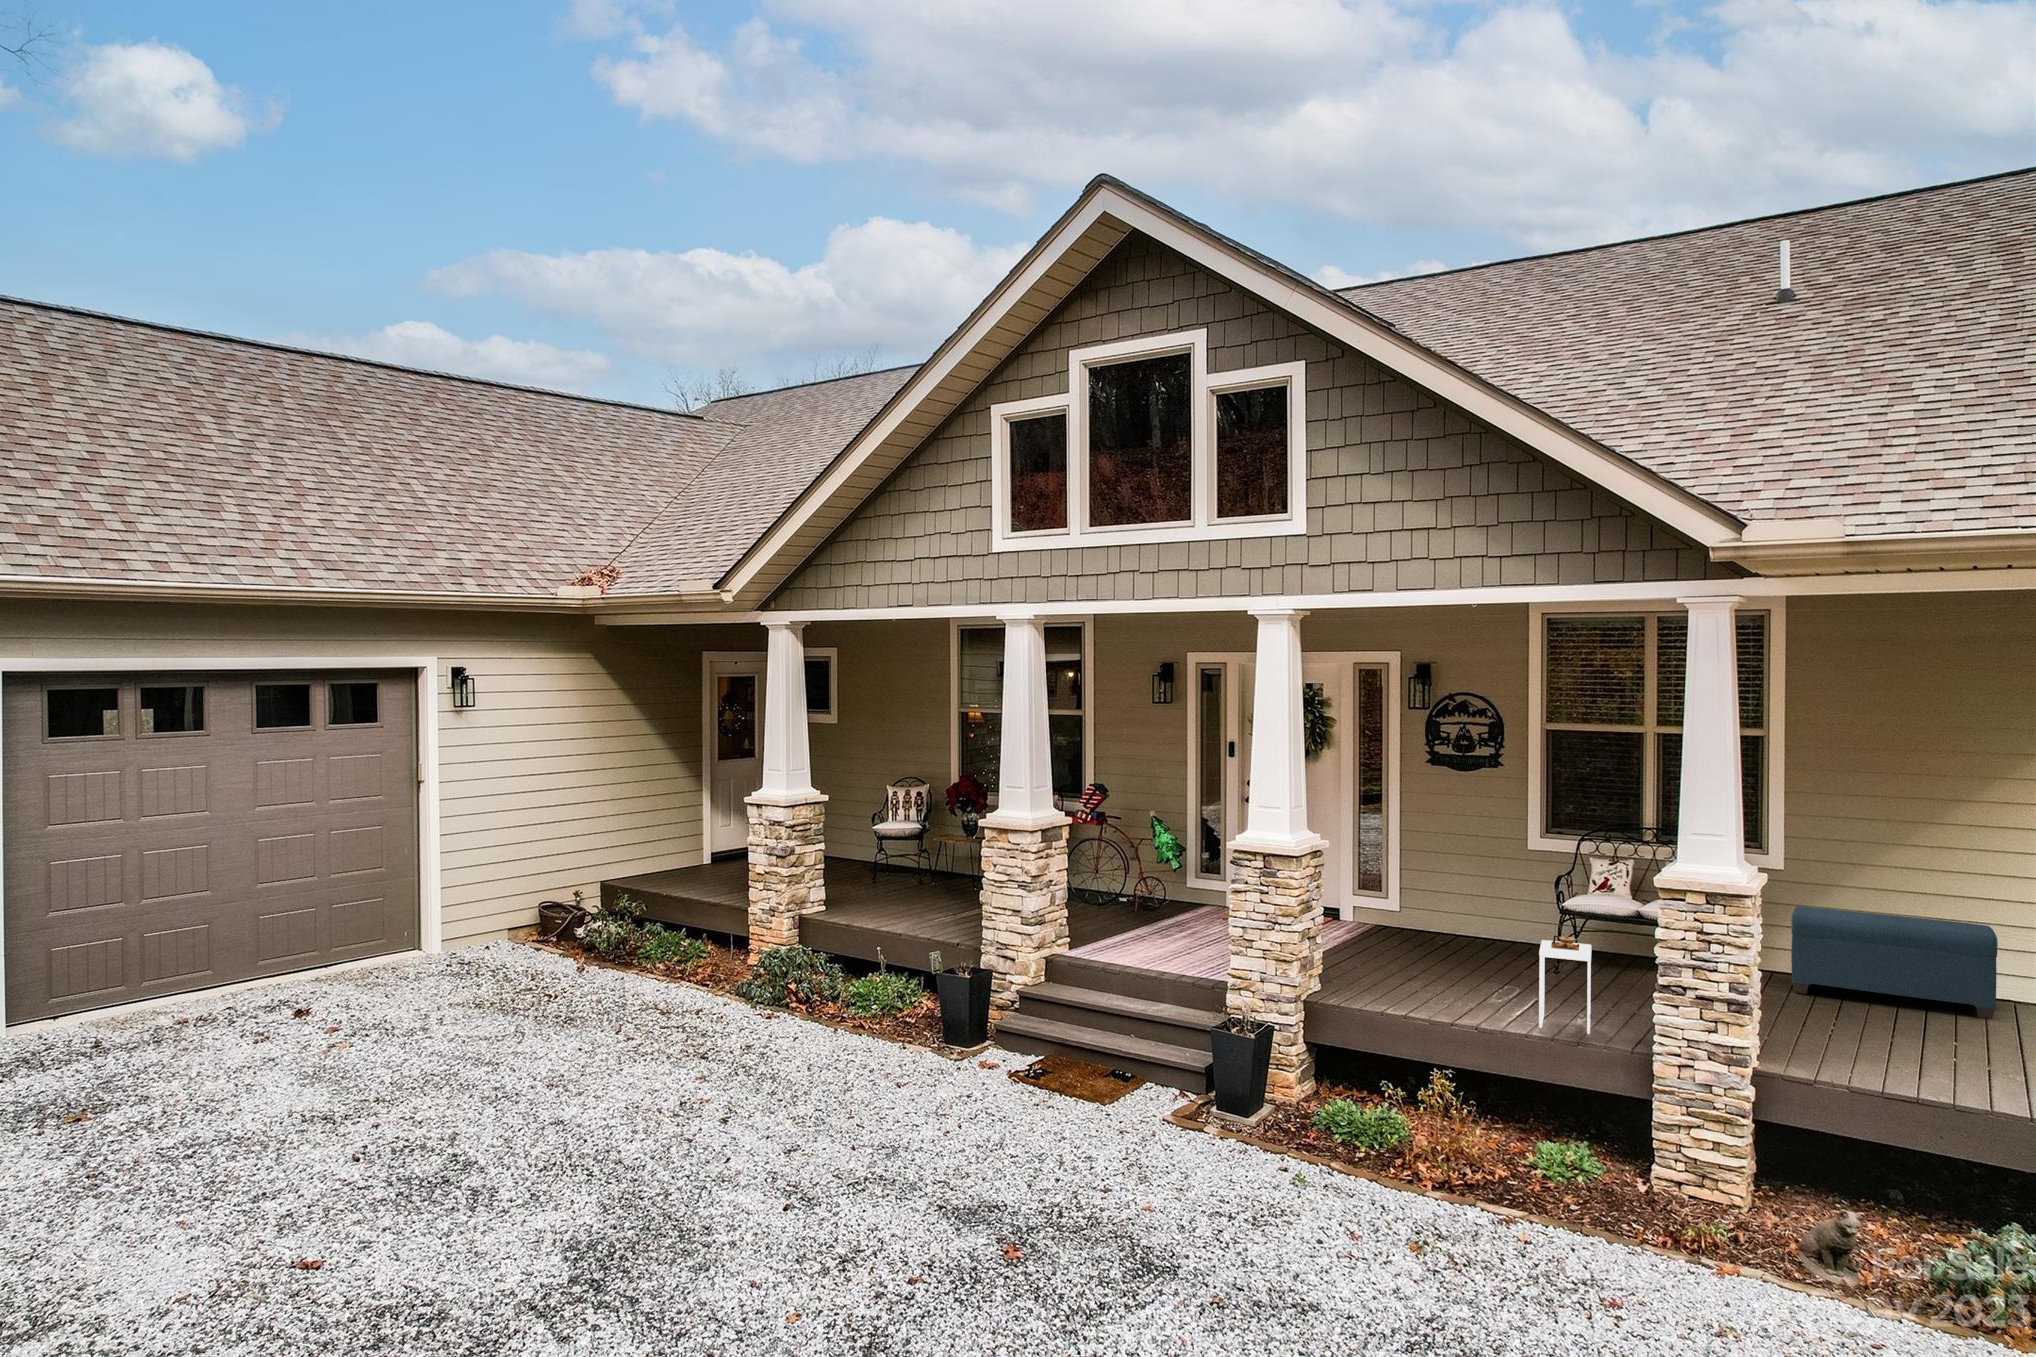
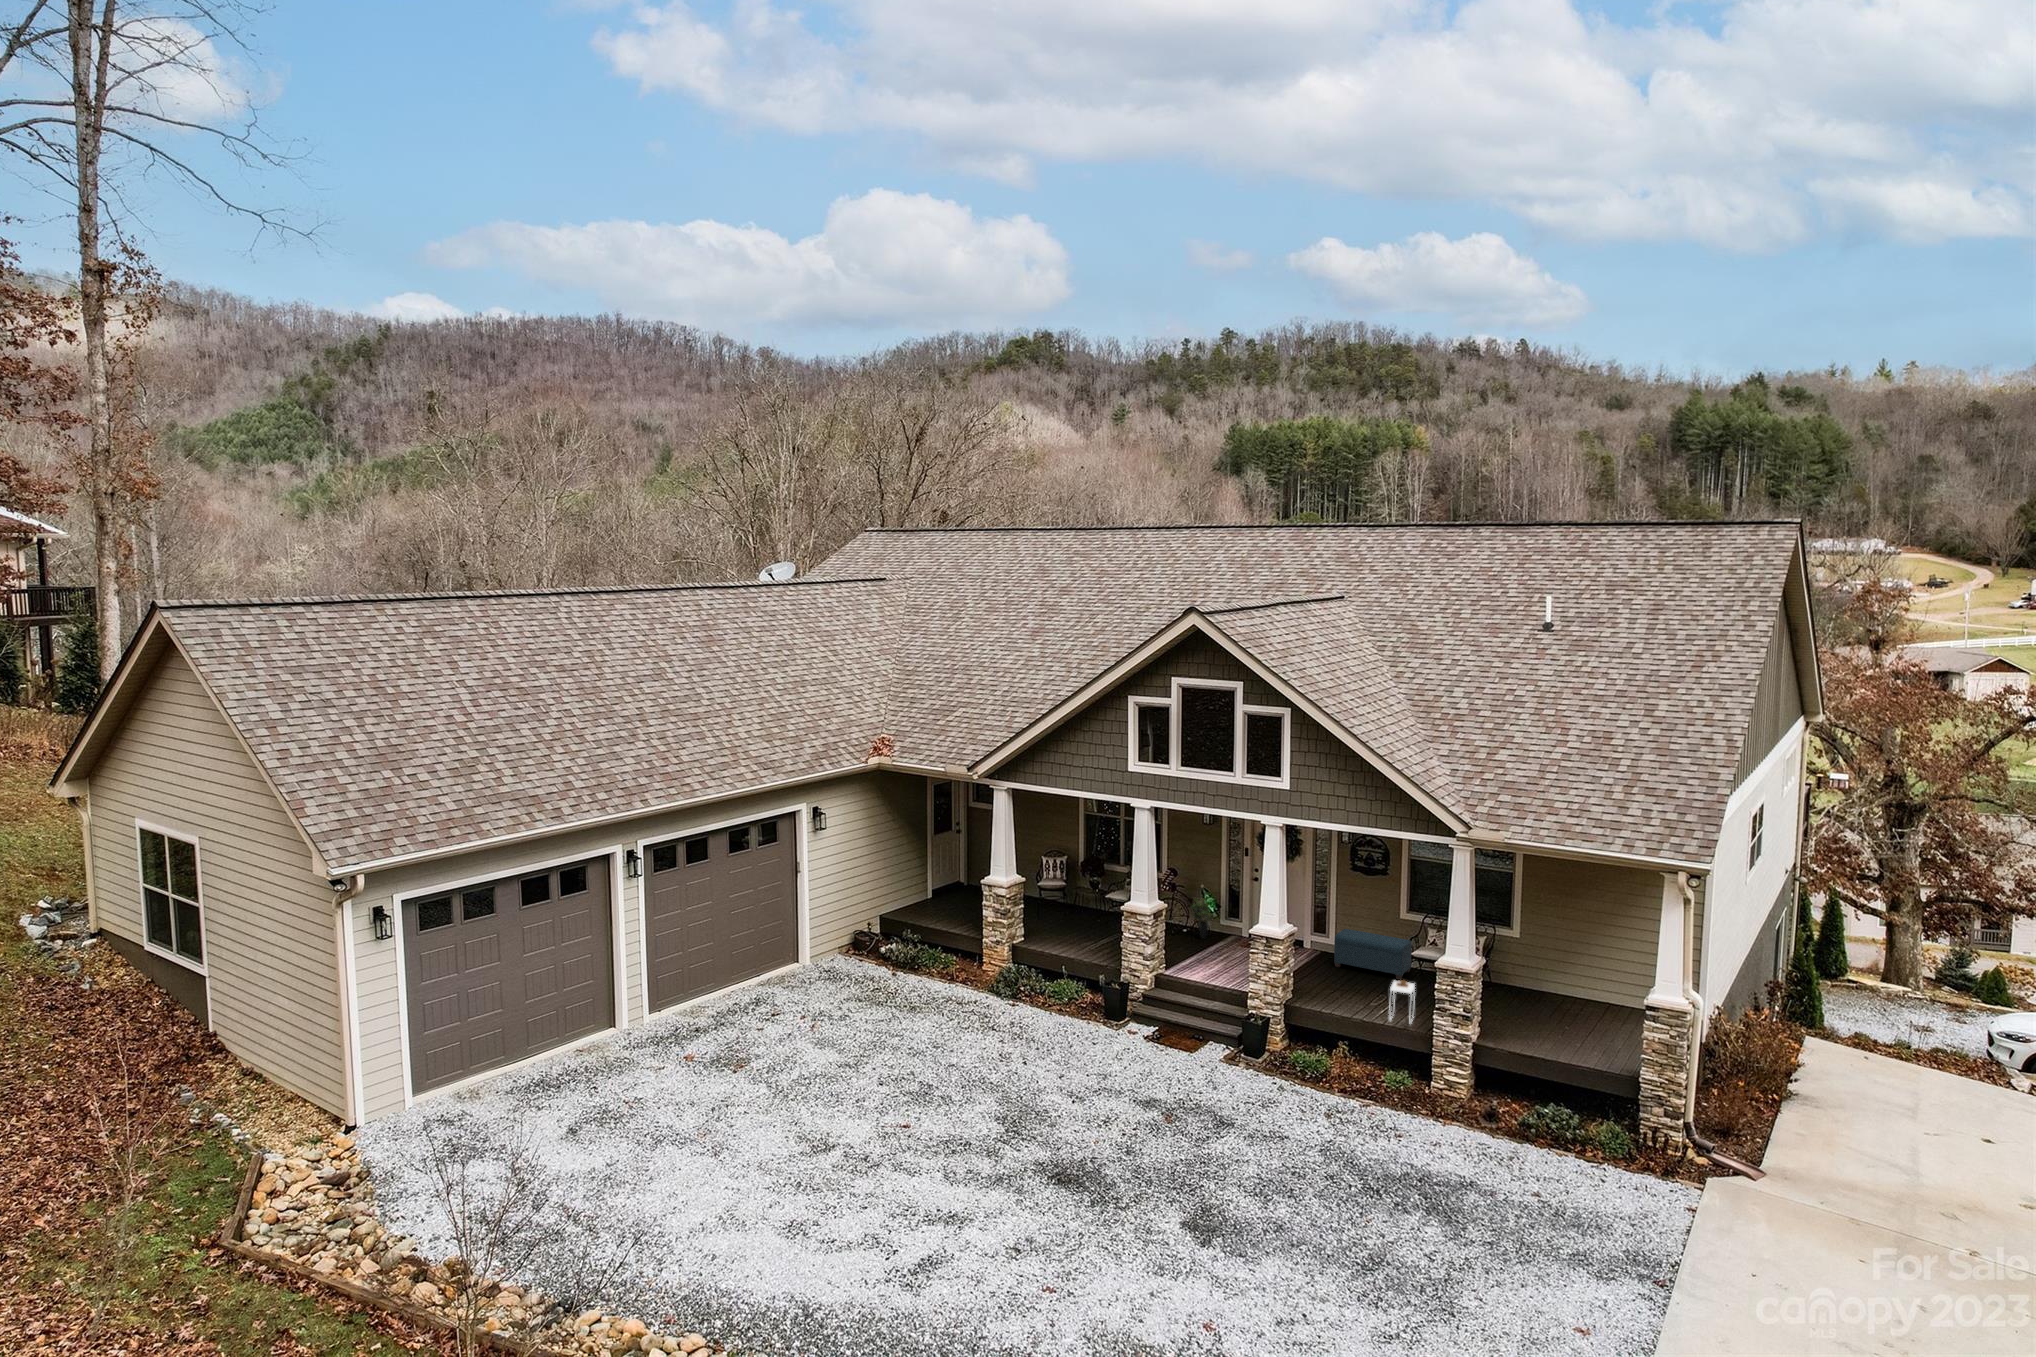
potted plant: none [1130,836,1171,909] -> present [1192,899,1212,939]
bench: present [1791,906,1998,1019] -> present [1334,929,1412,980]

